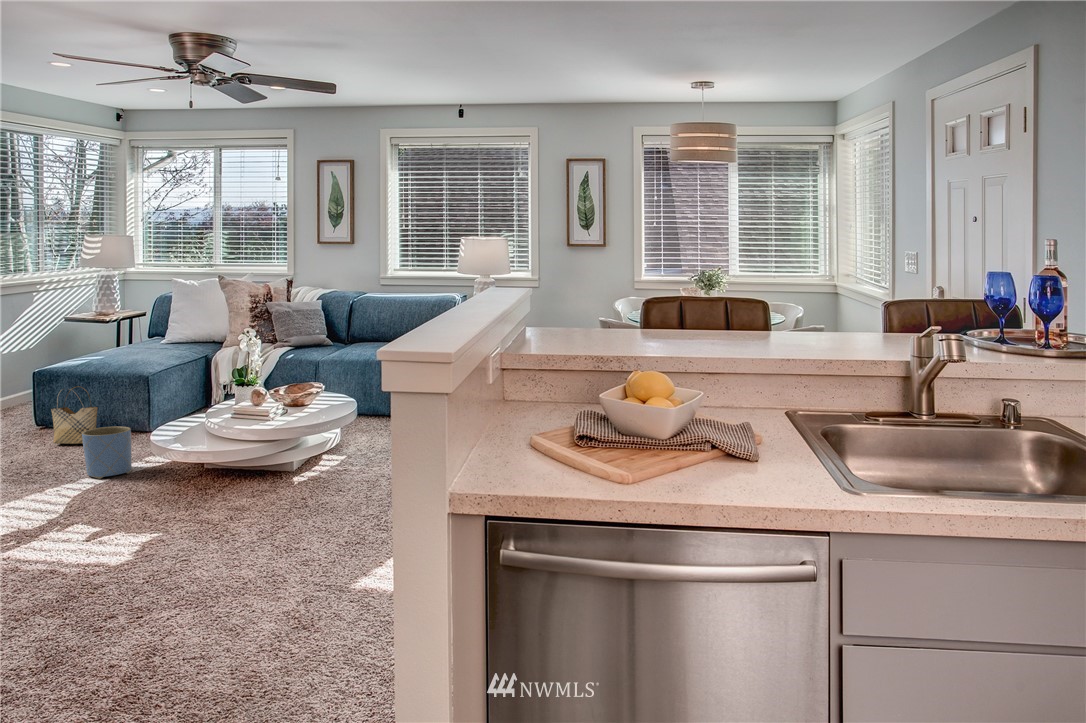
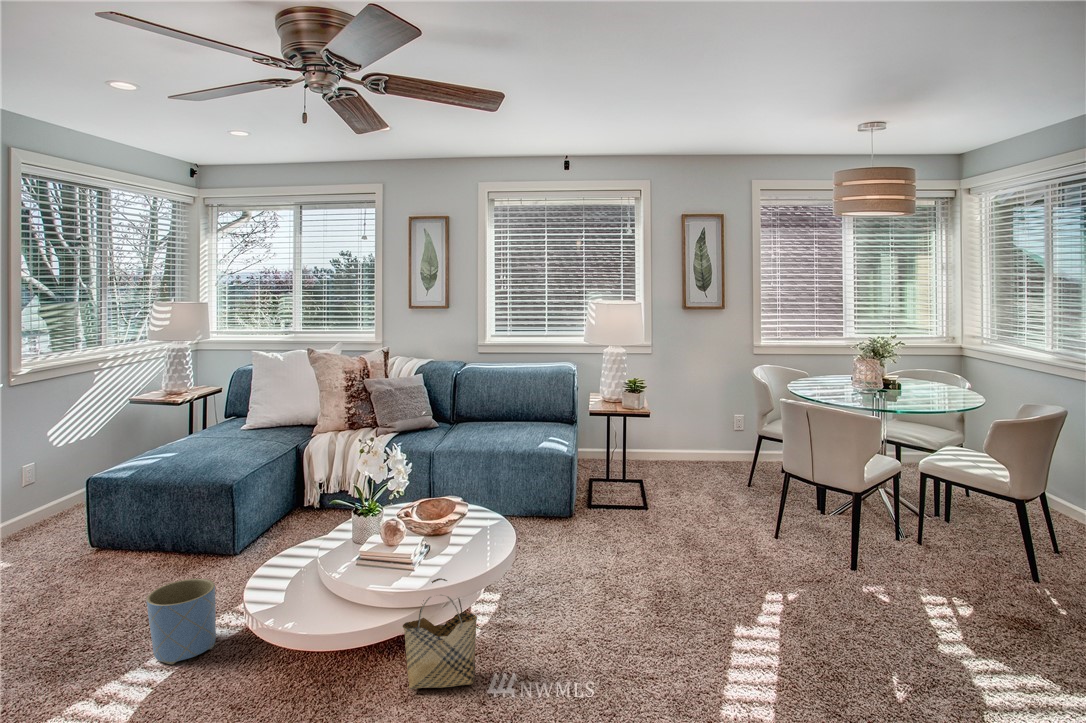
woven basket: present [51,386,98,444] -> present [403,578,477,689]

